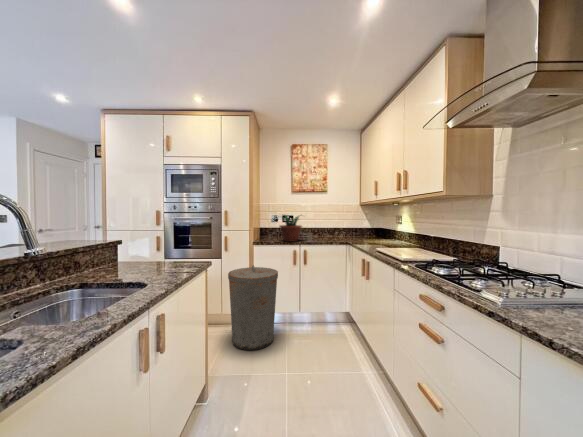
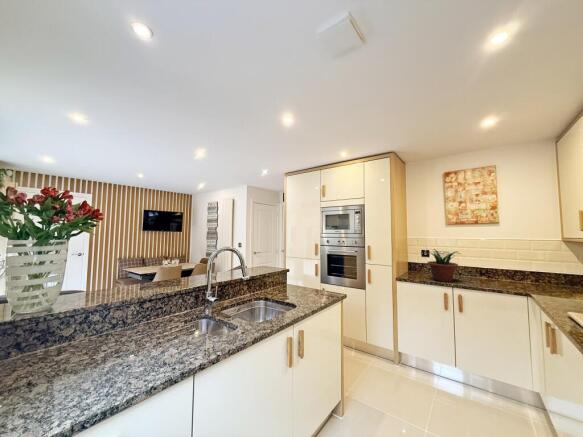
trash can: present [228,266,278,350] -> none [368,302,421,394]

